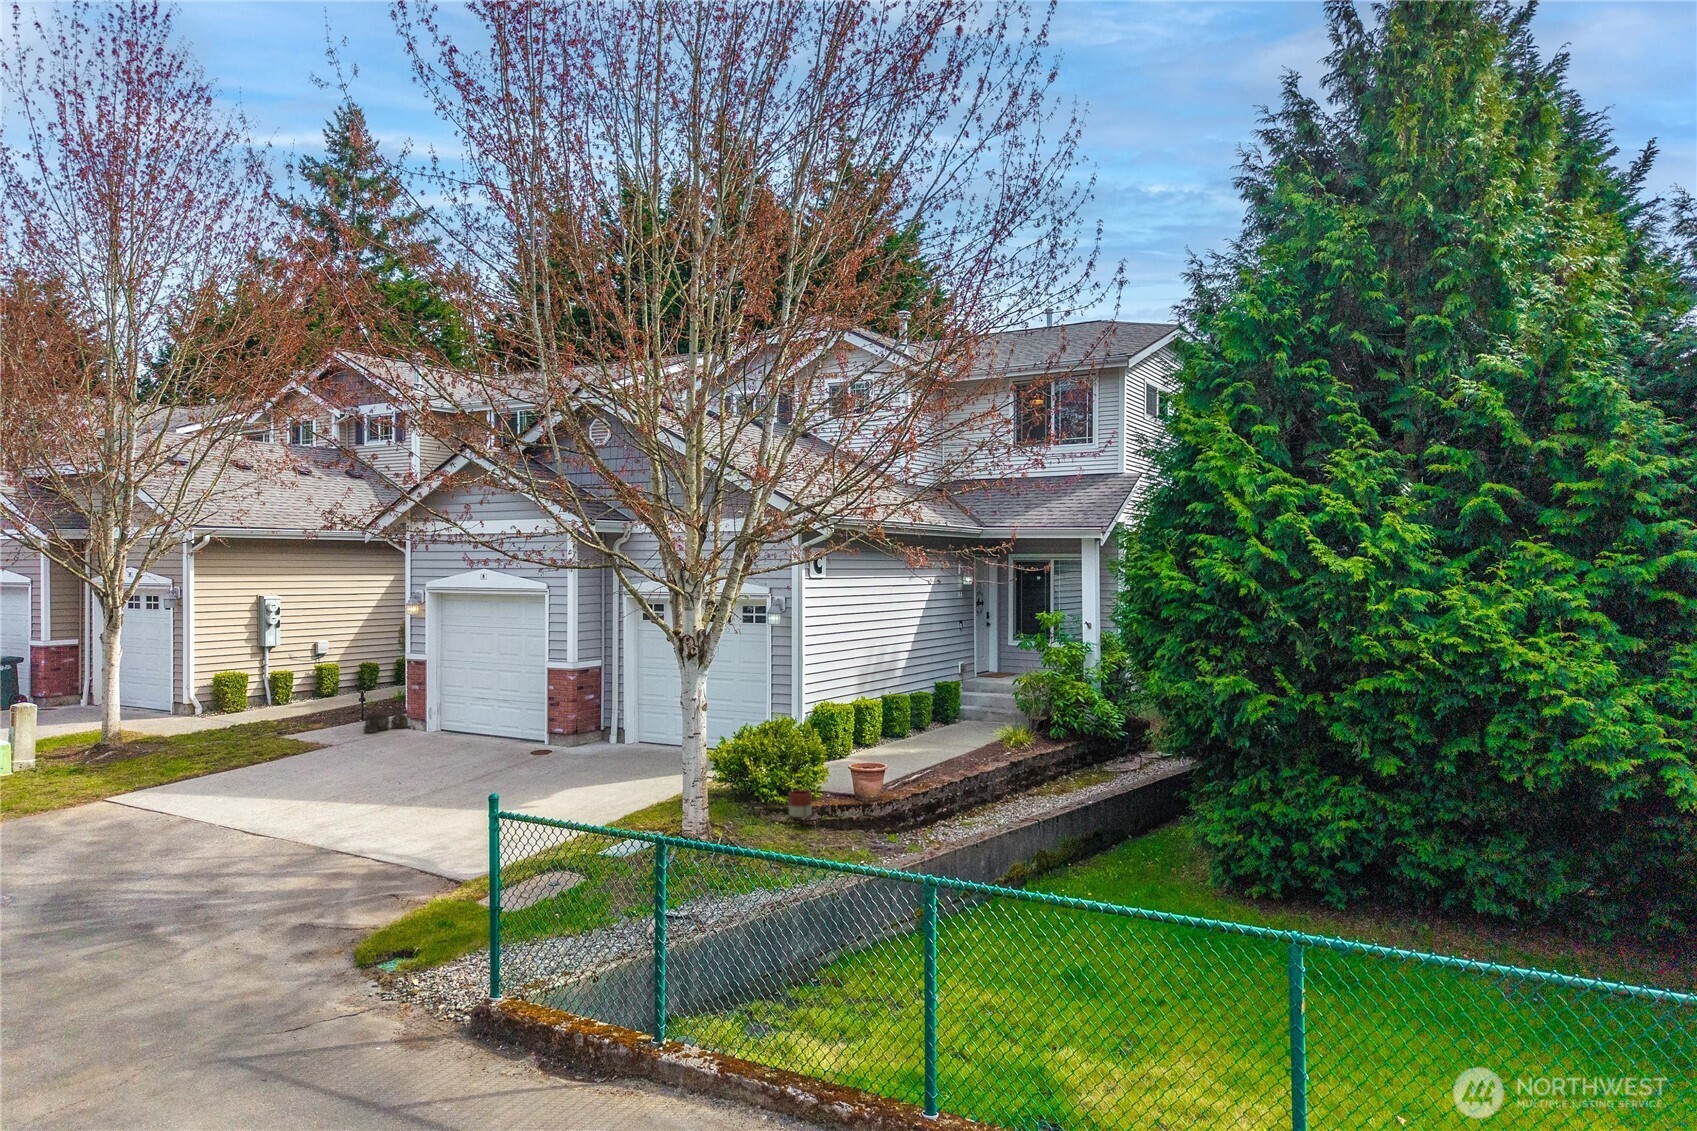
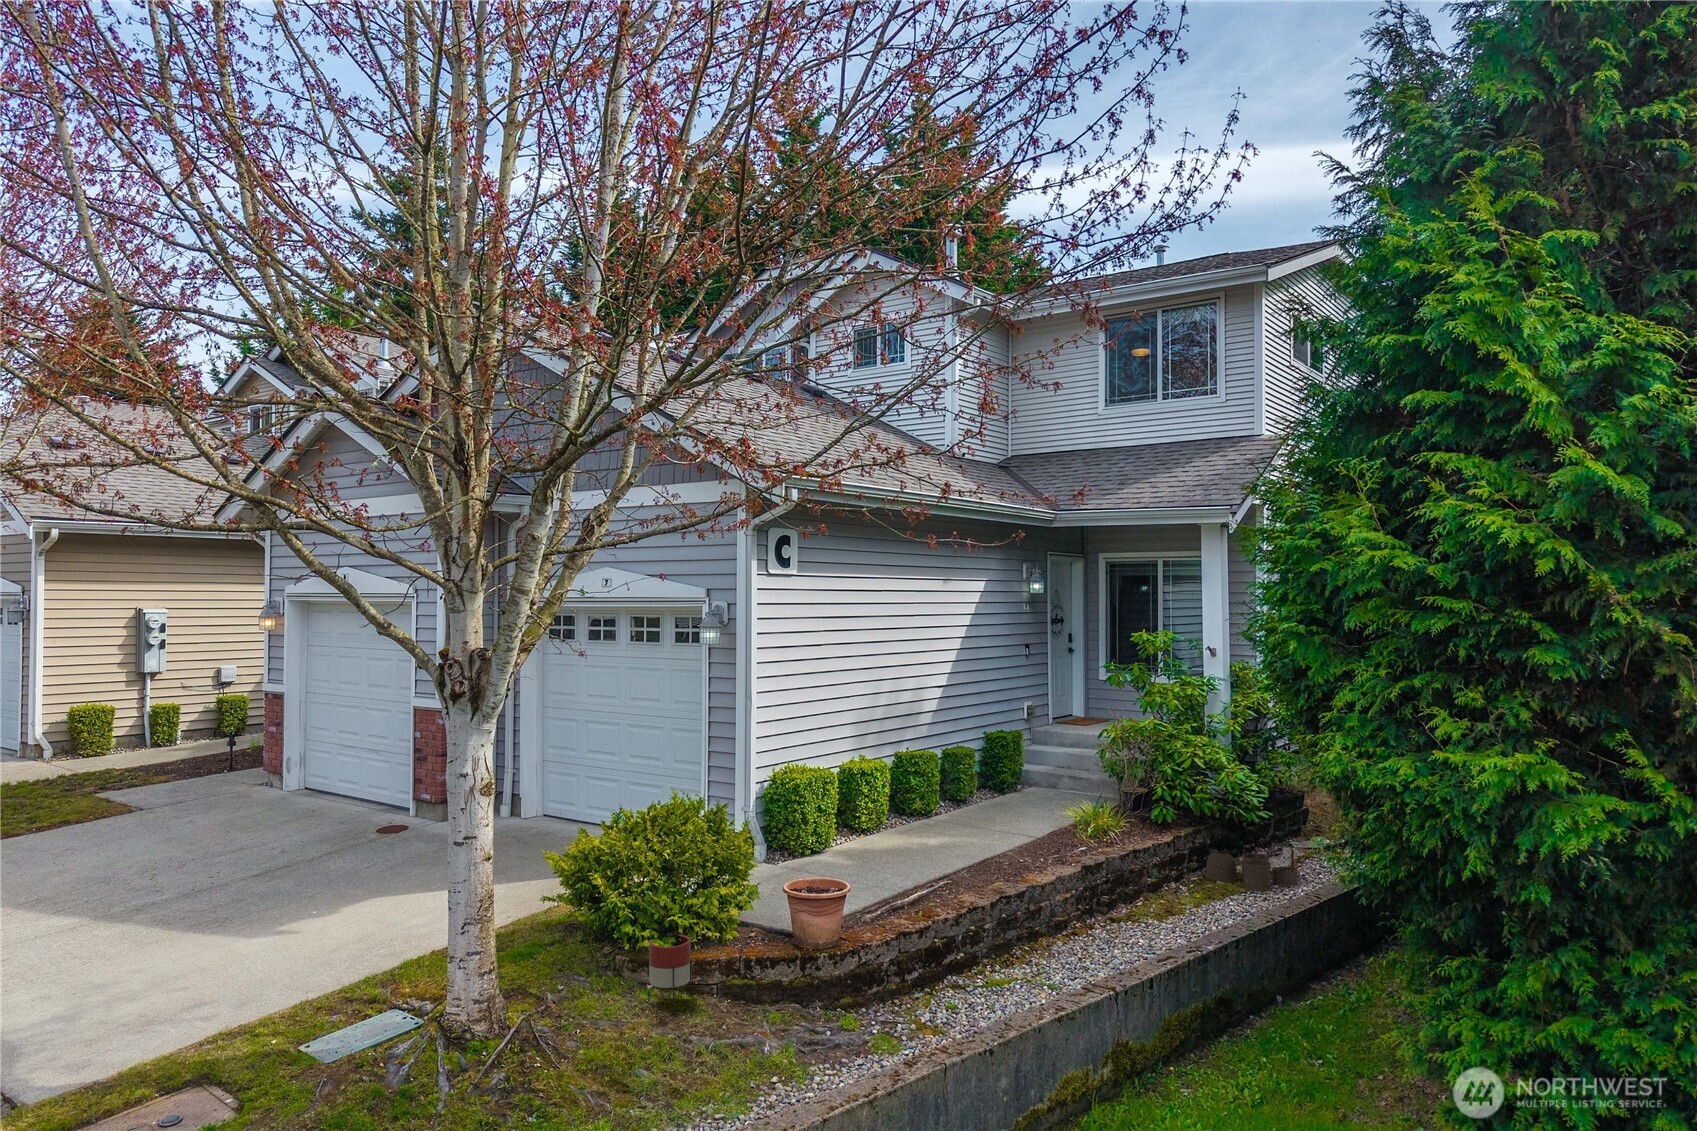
woven basket: present [364,713,408,733] -> present [1206,849,1298,892]

